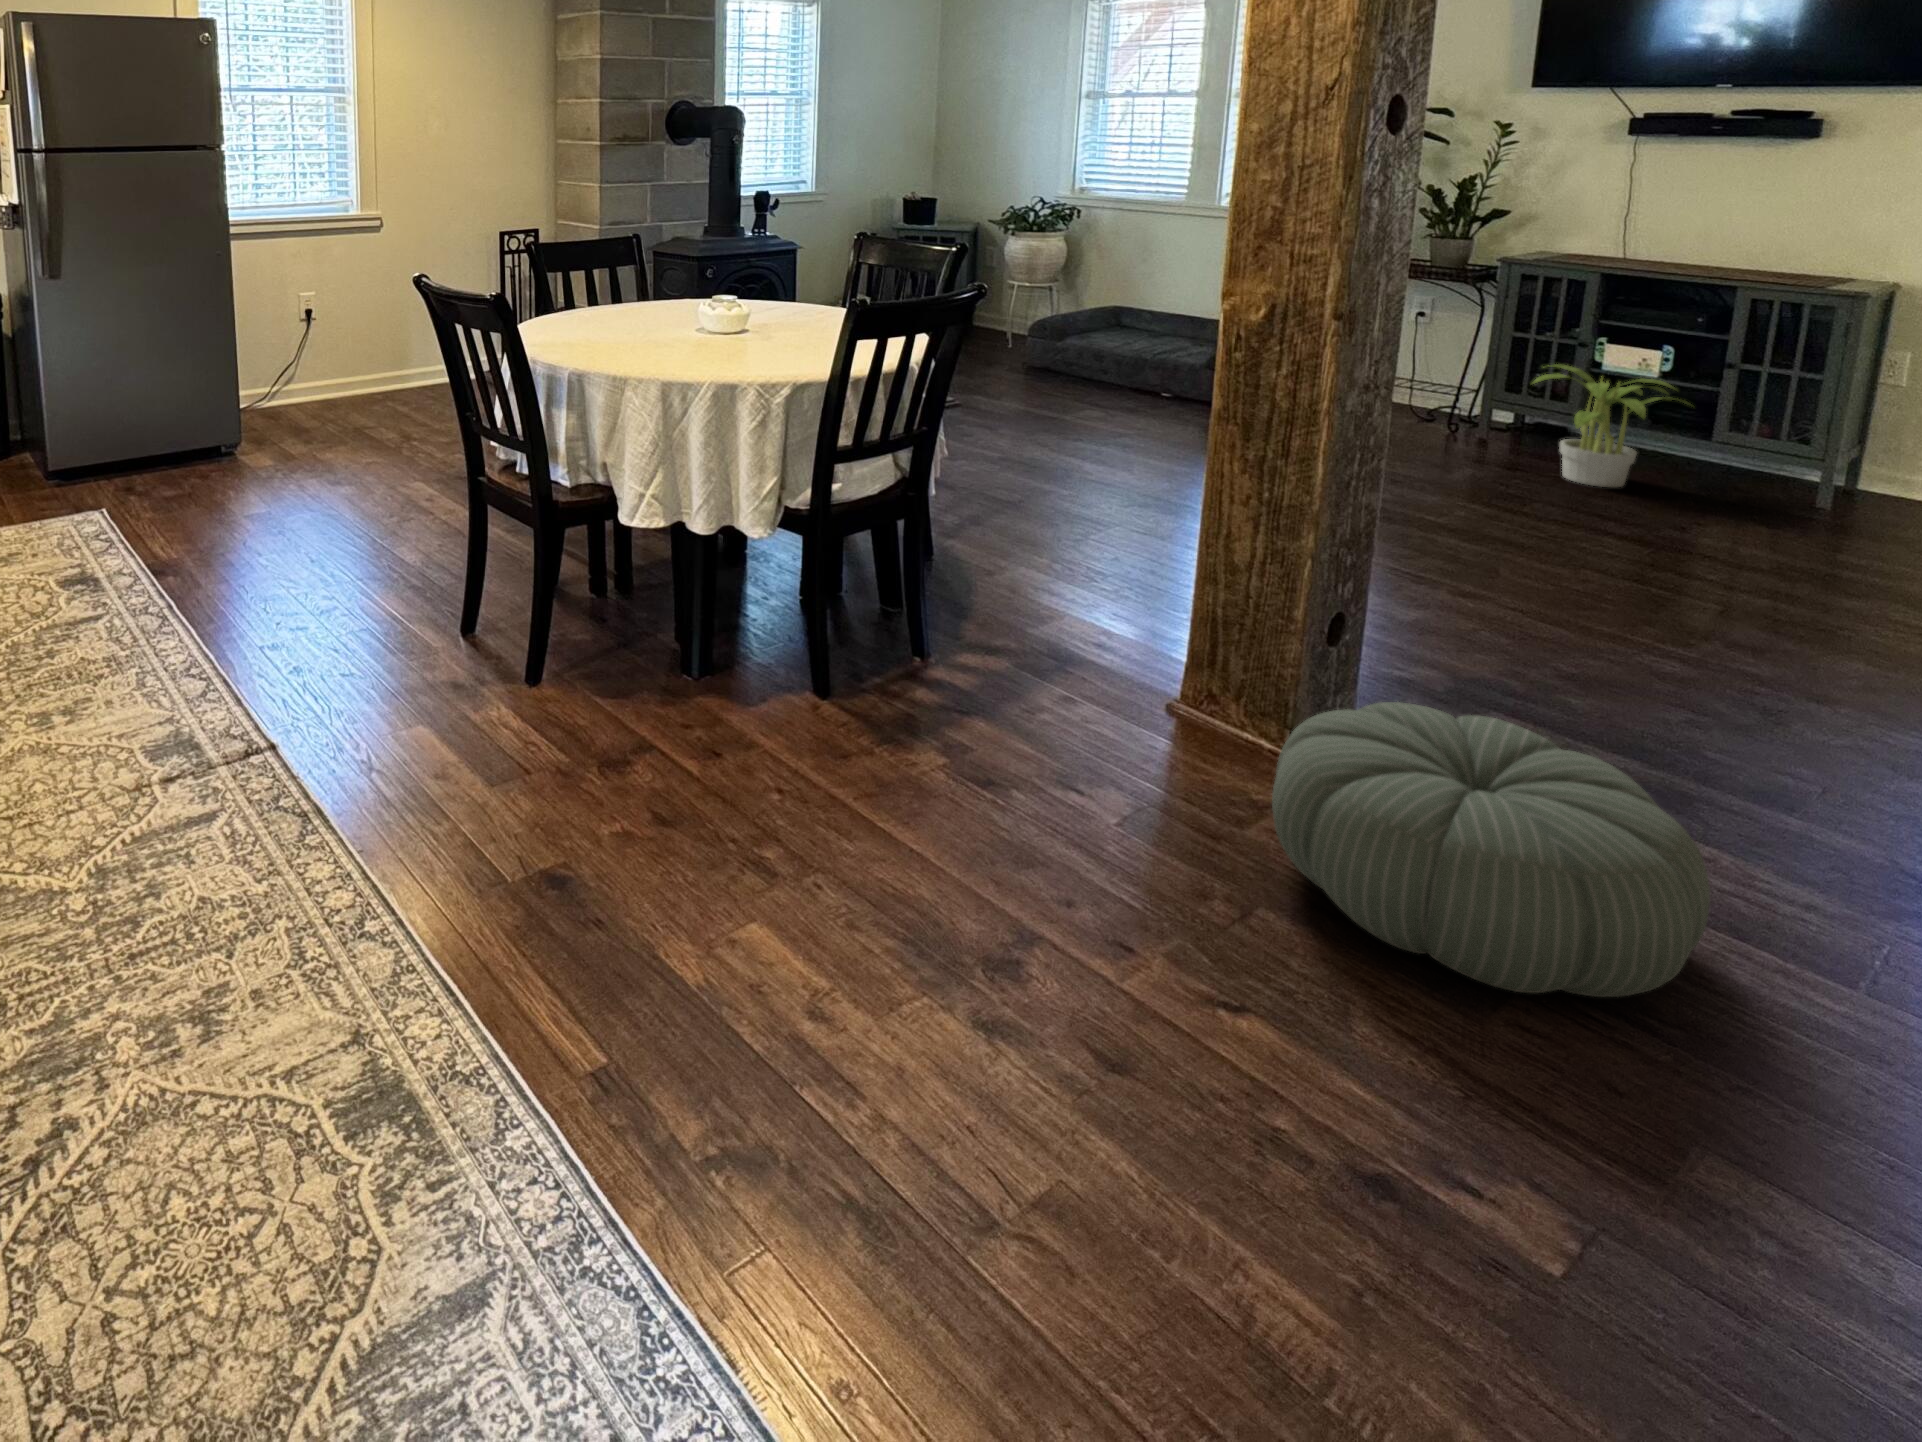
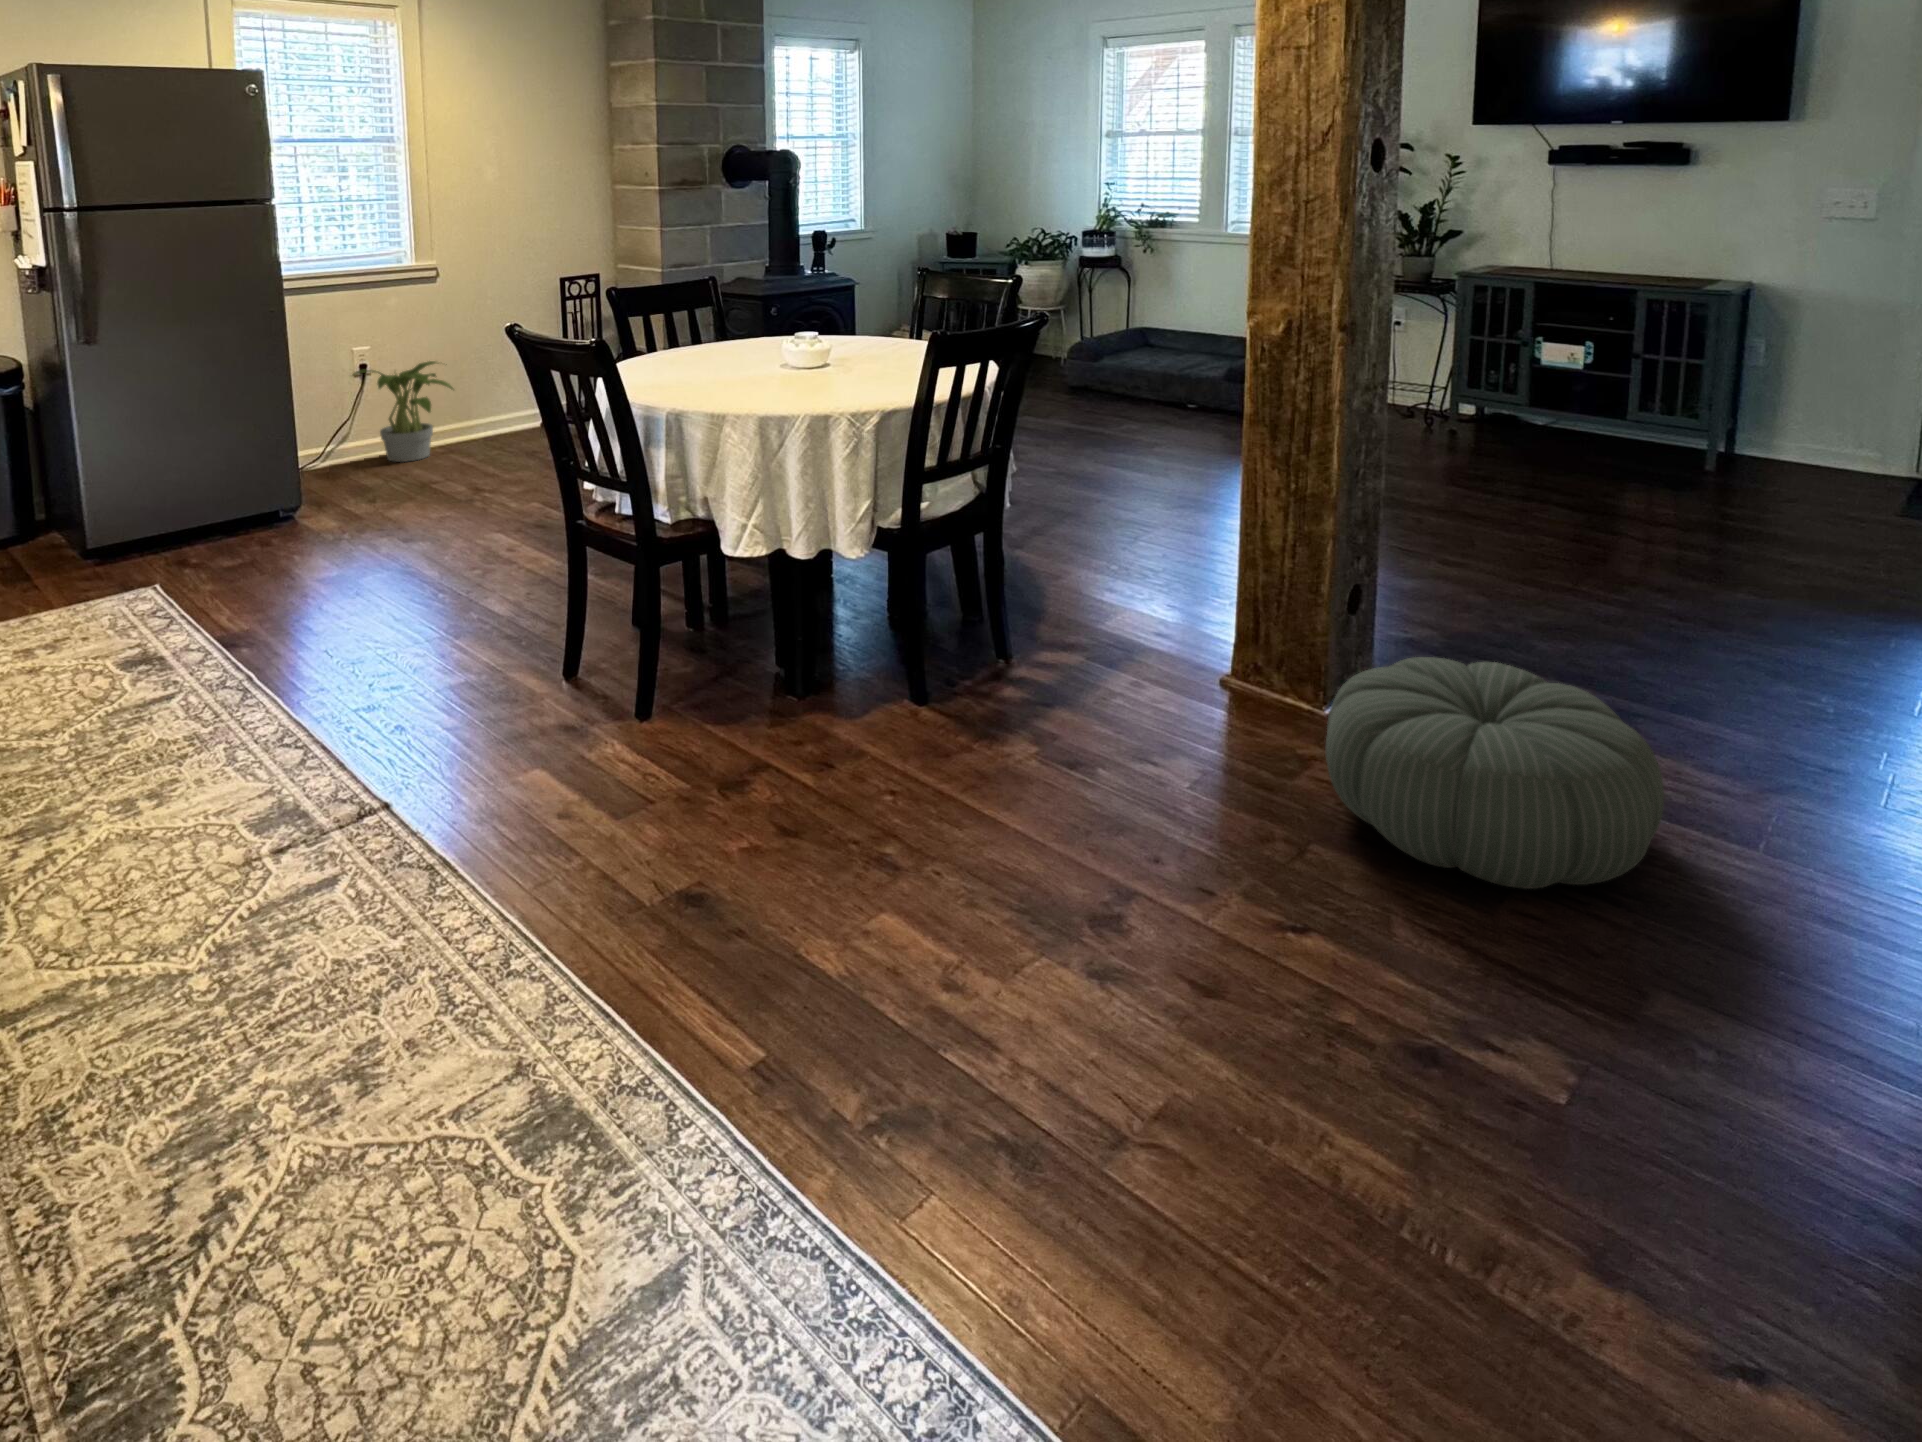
potted plant: present [1533,365,1689,487] -> present [353,361,453,462]

